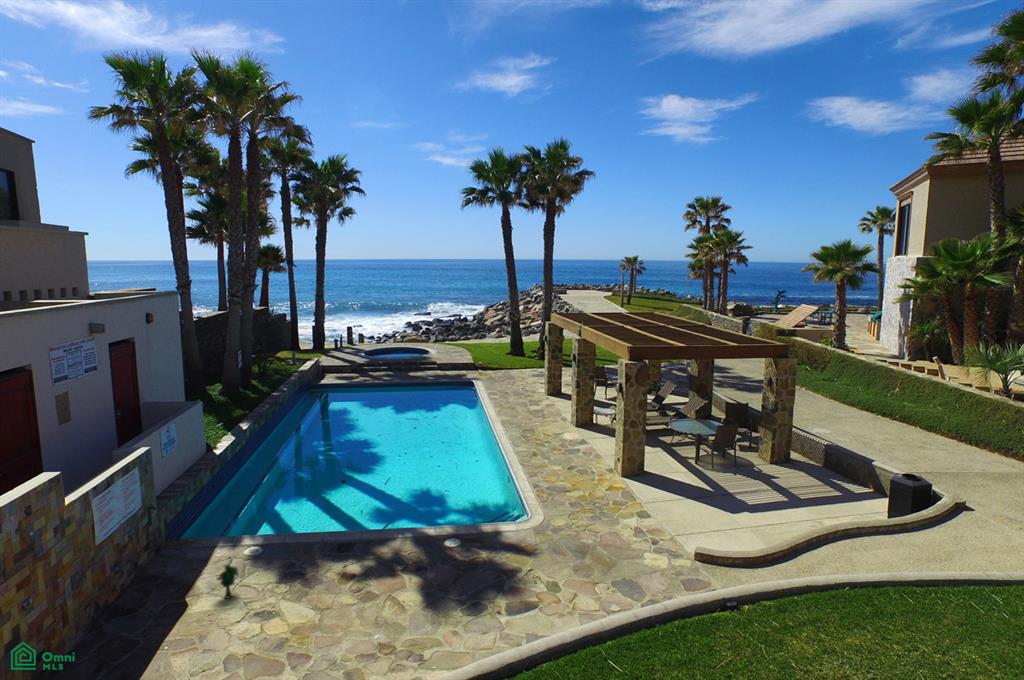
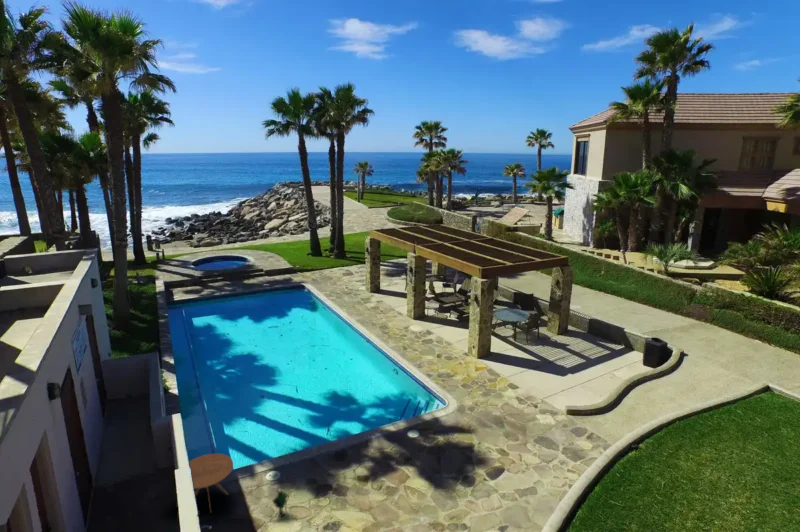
round table: none [137,515,208,579] -> present [189,454,233,511]

